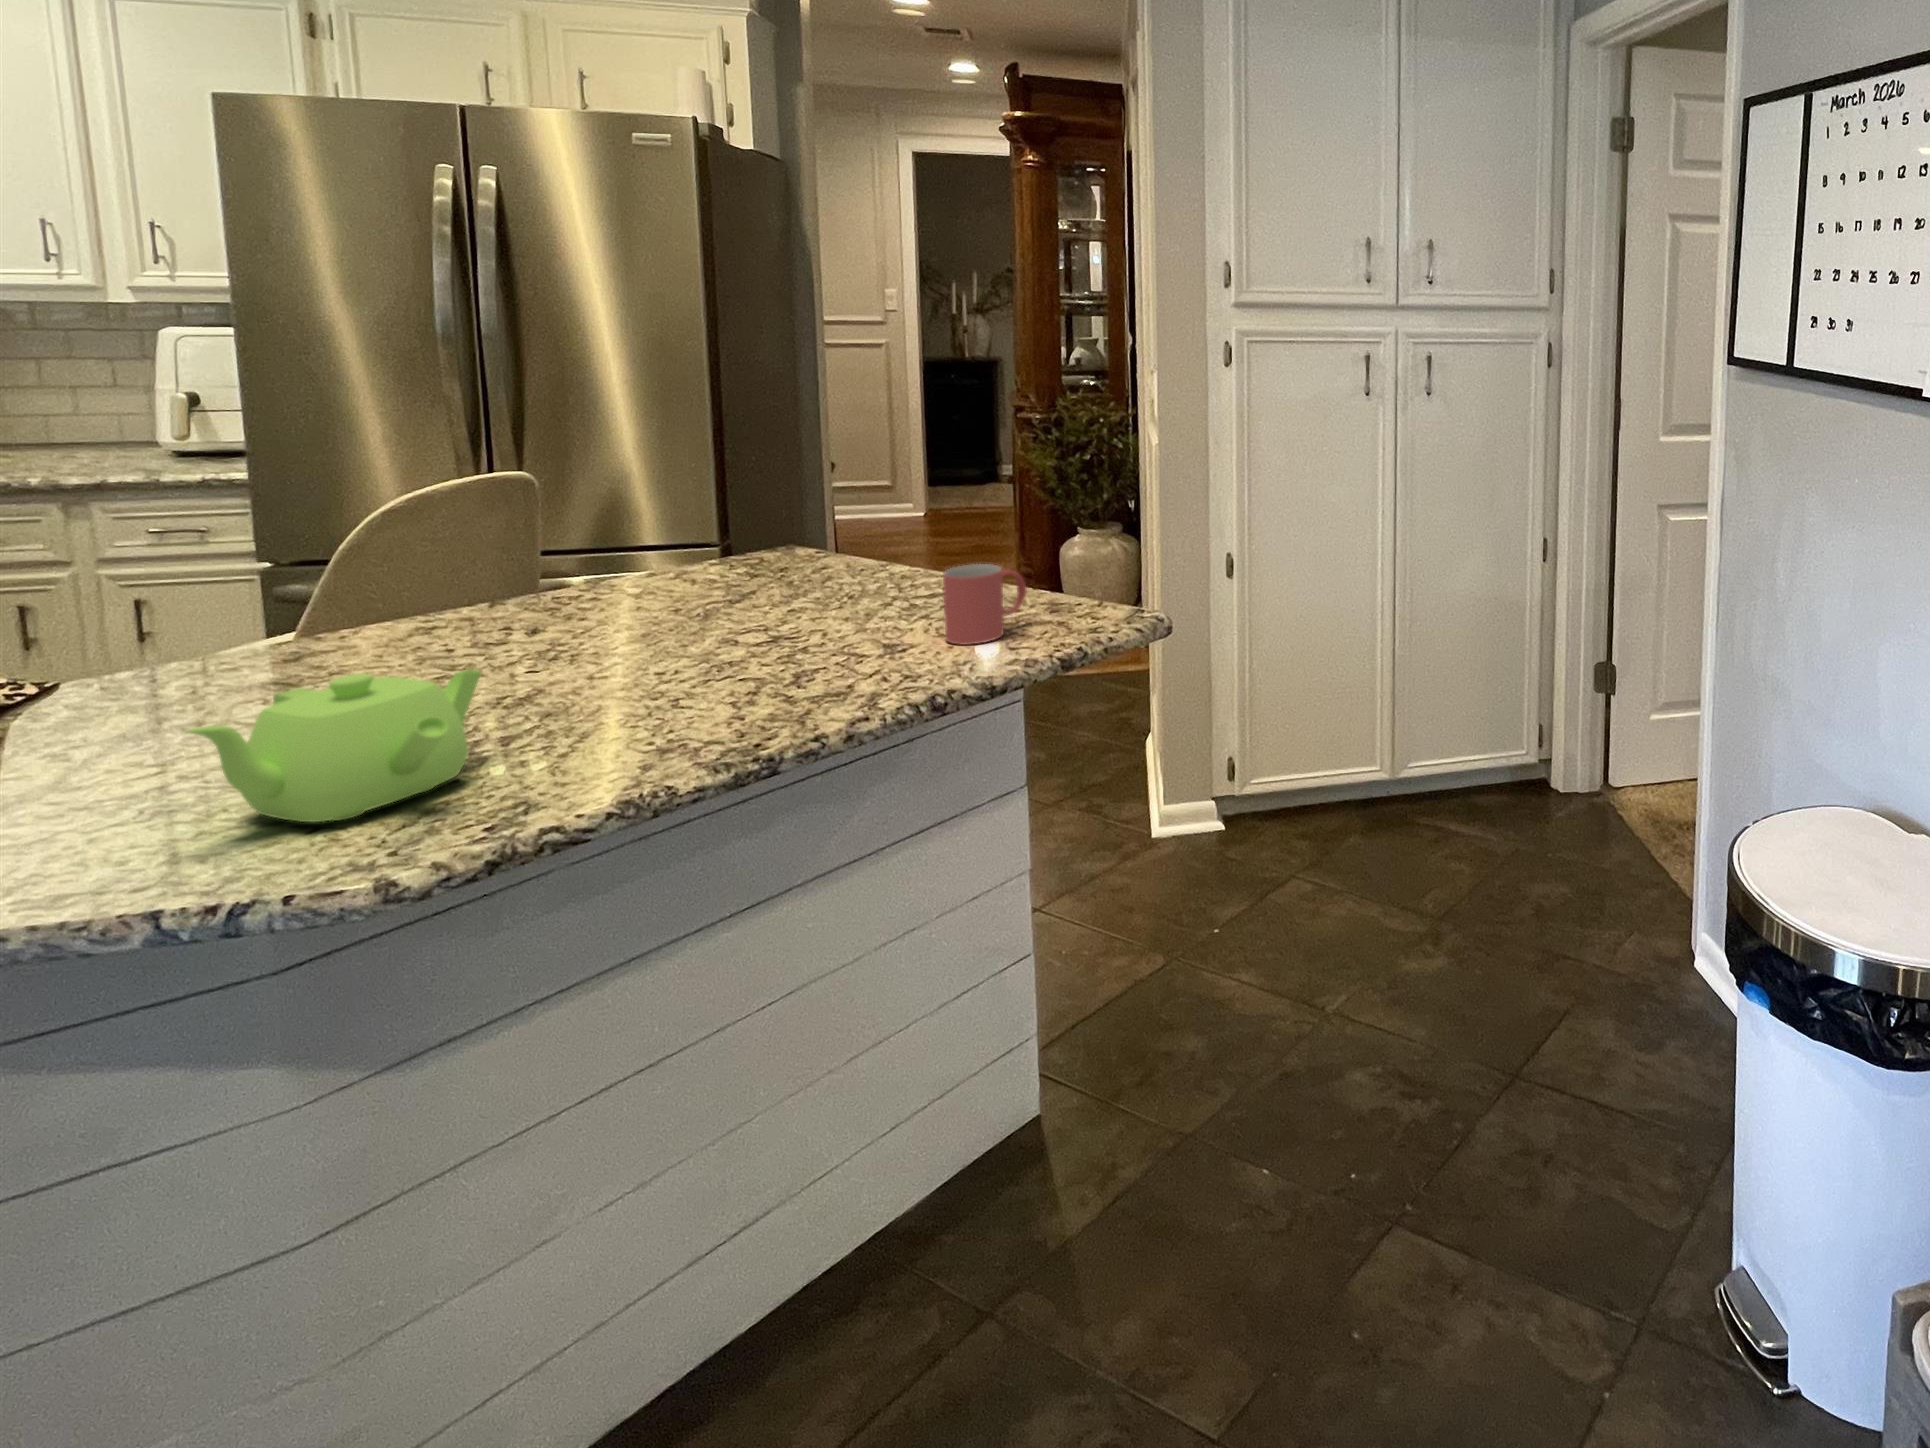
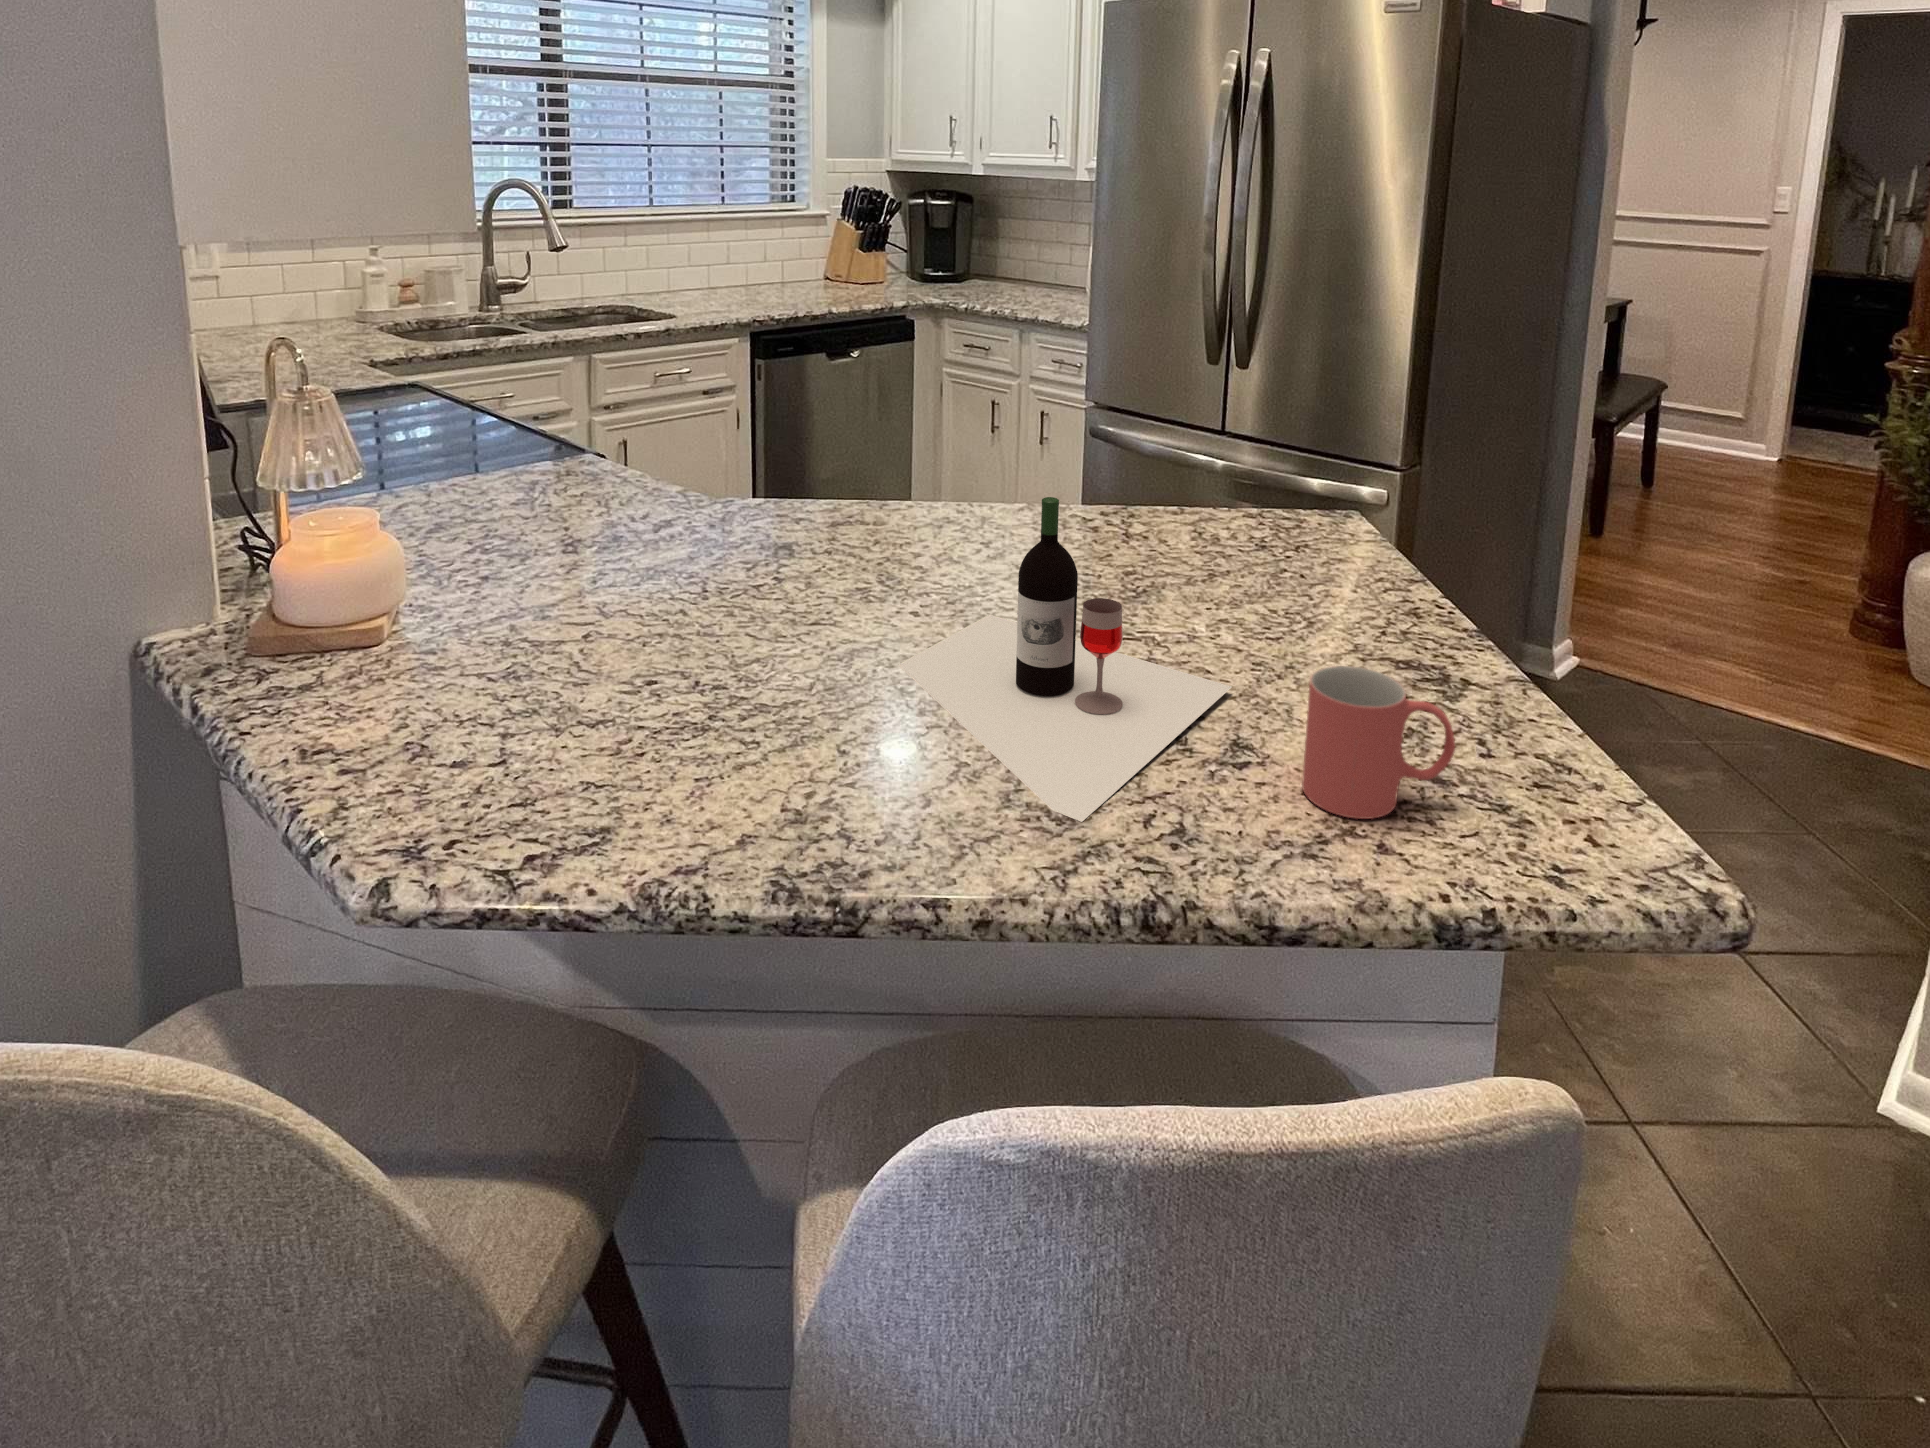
wine bottle: none [539,520,851,735] -> present [898,497,1232,822]
teapot: present [184,670,481,822] -> none [463,592,725,757]

